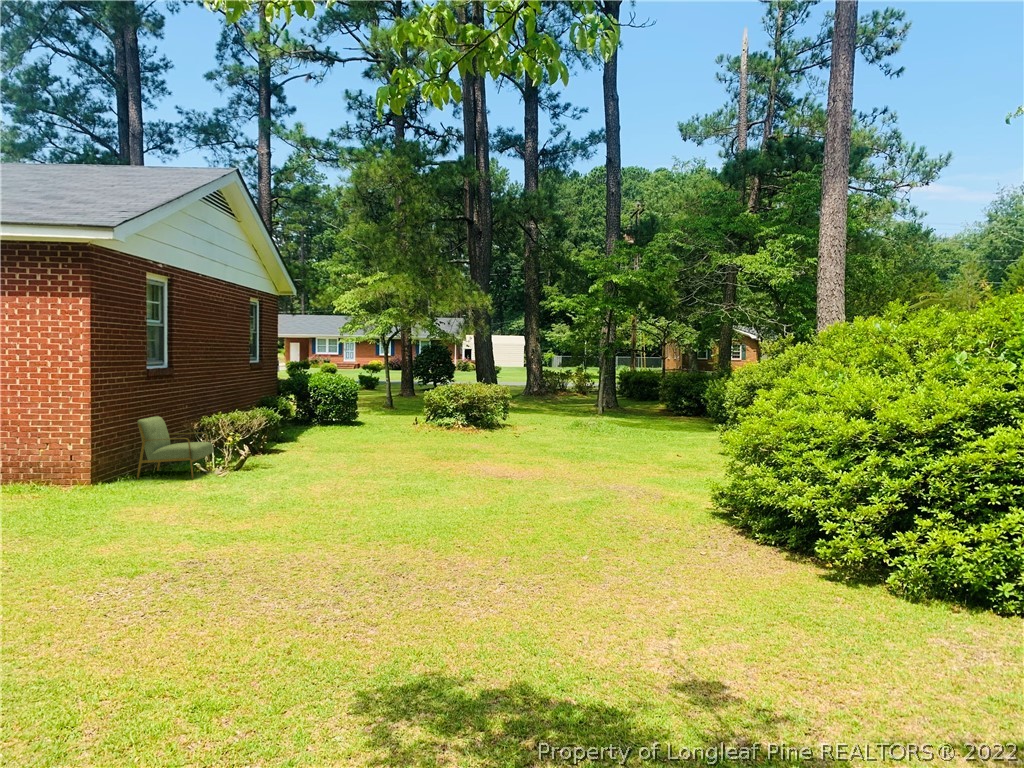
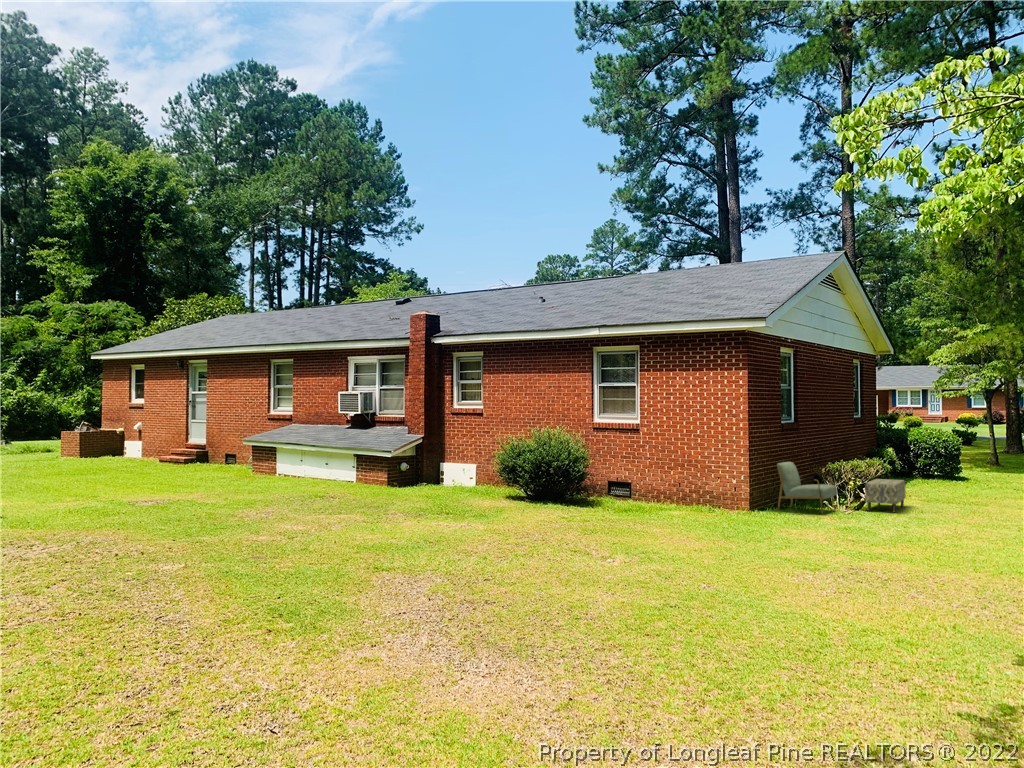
bench: none [245,431,288,468] -> present [865,479,906,513]

